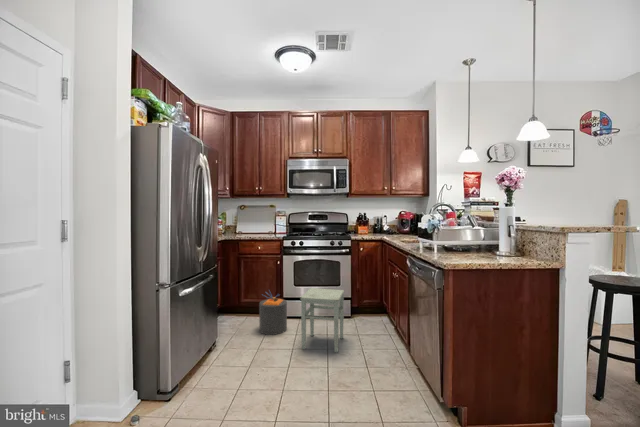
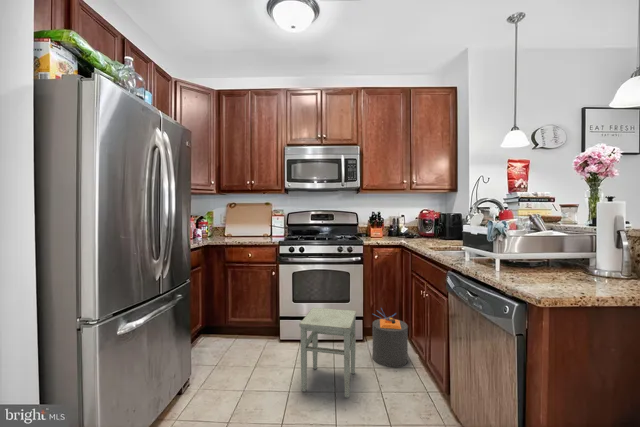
trash can: present [259,295,287,335] -> present [373,310,408,367]

